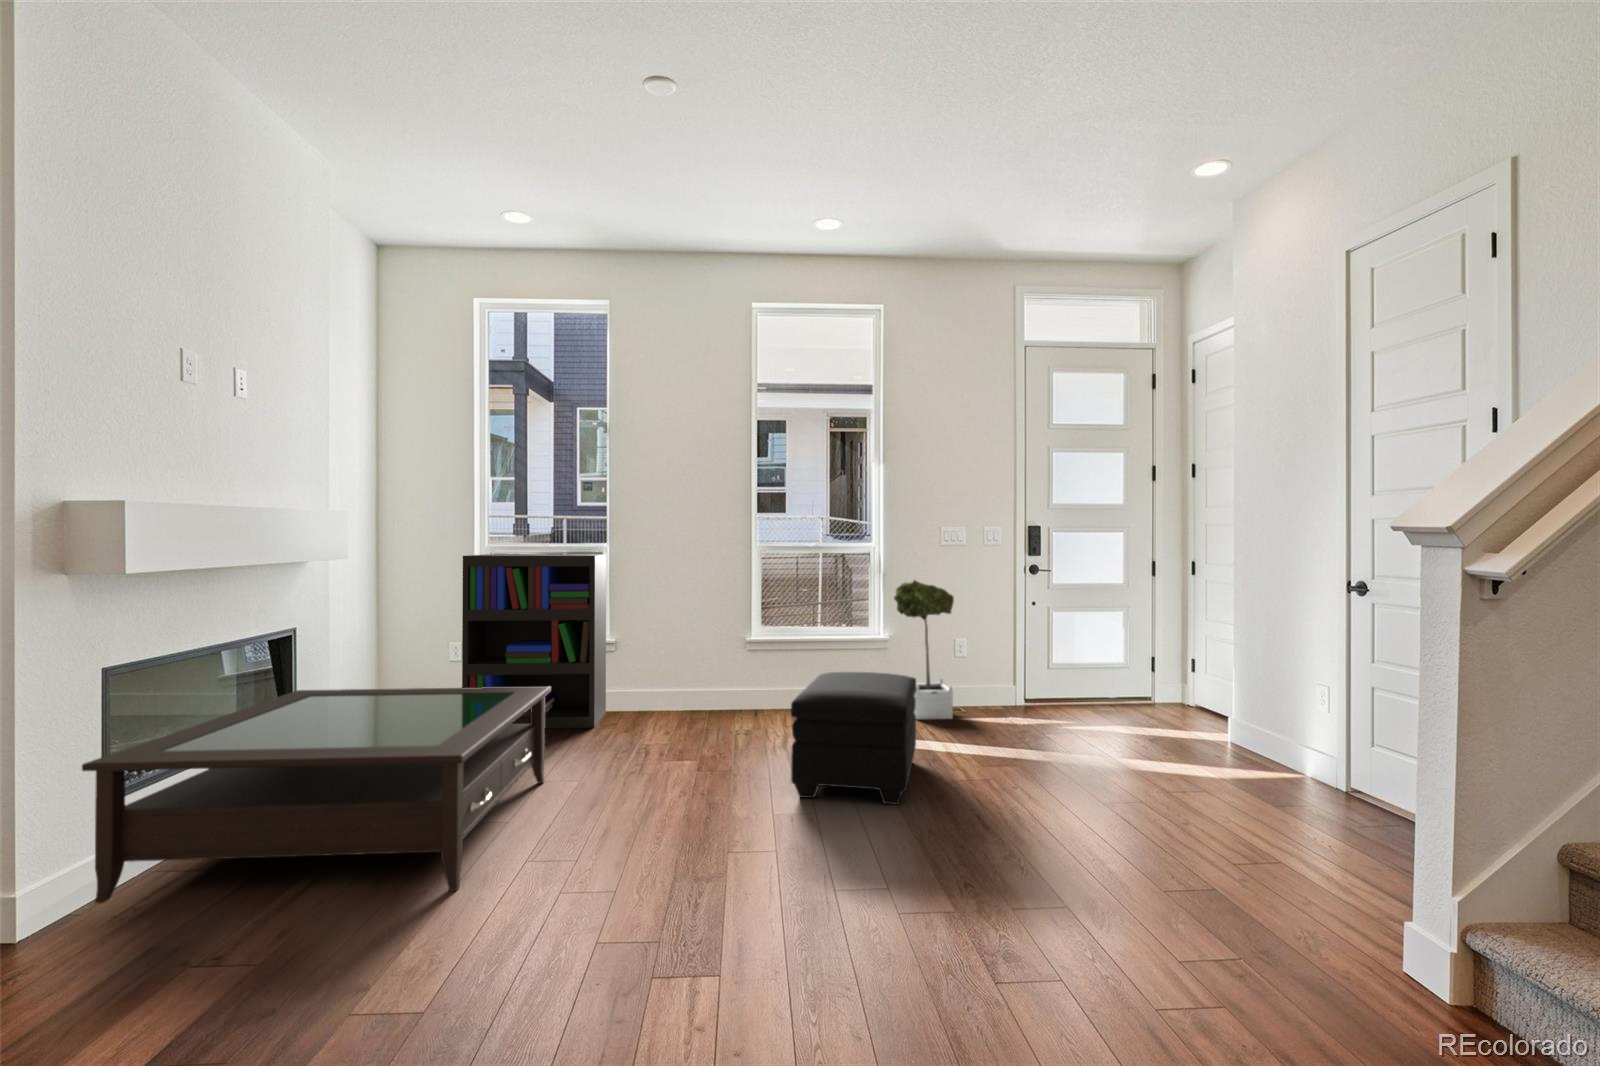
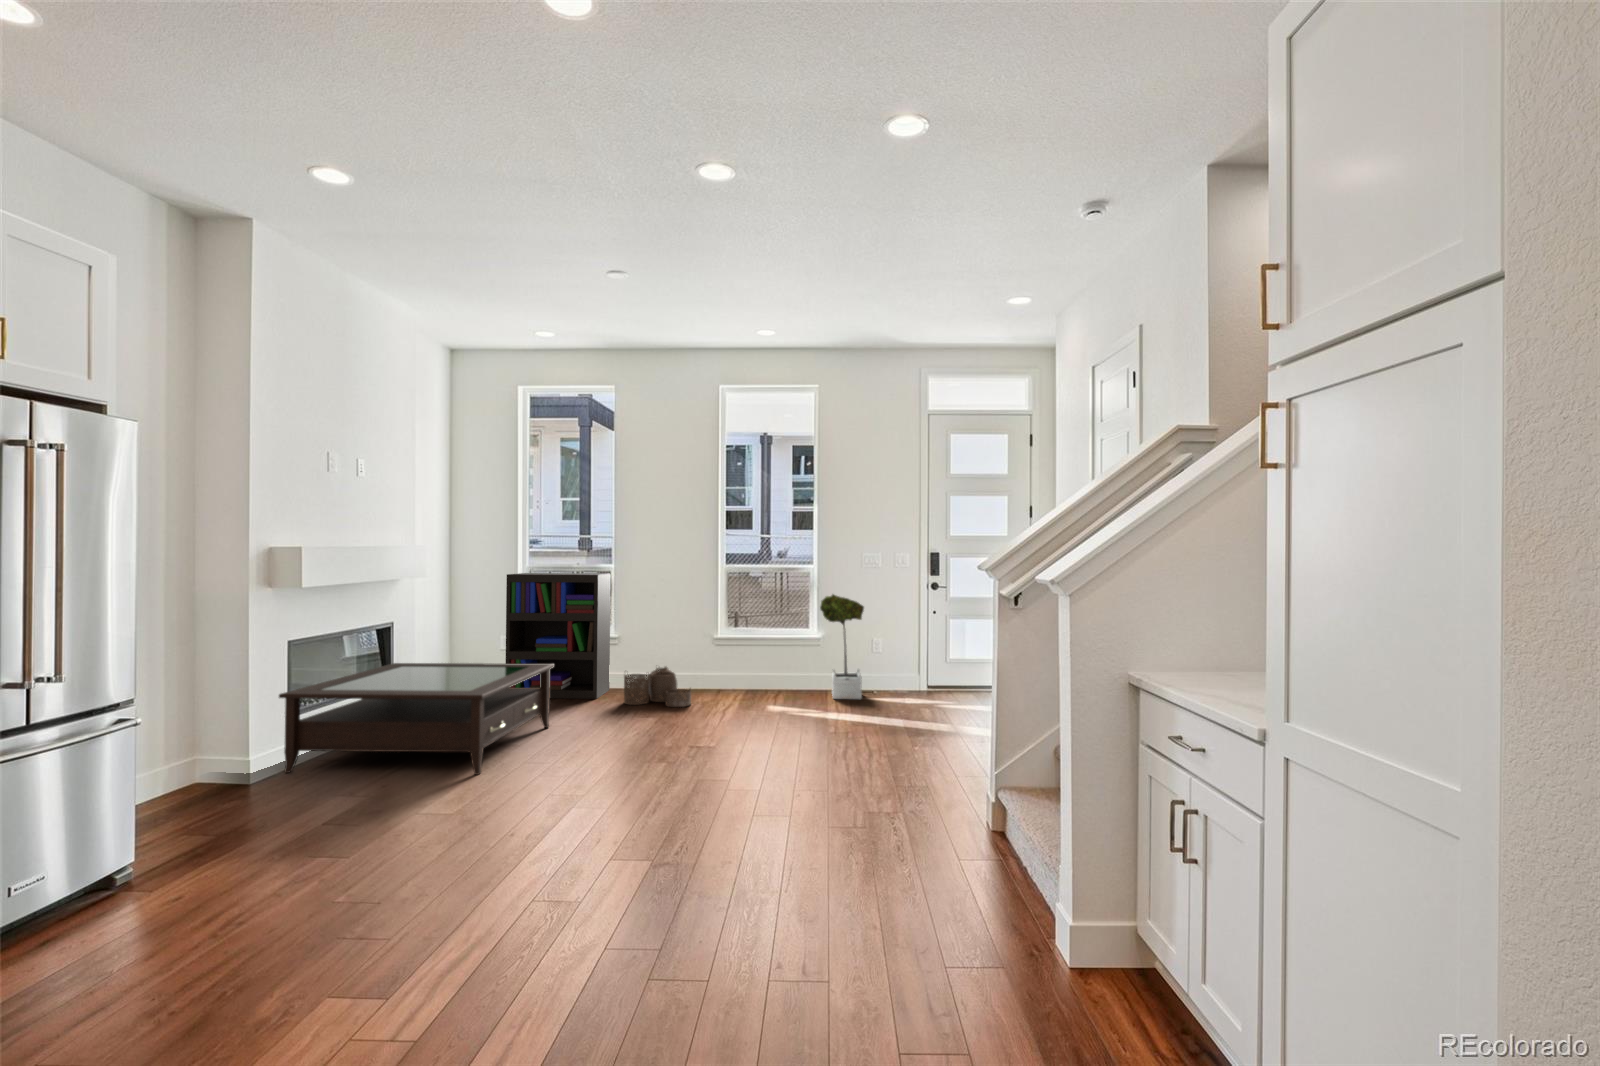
ottoman: present [791,672,916,805] -> none [704,659,809,745]
woven basket: none [636,678,732,739] -> present [624,667,691,707]

